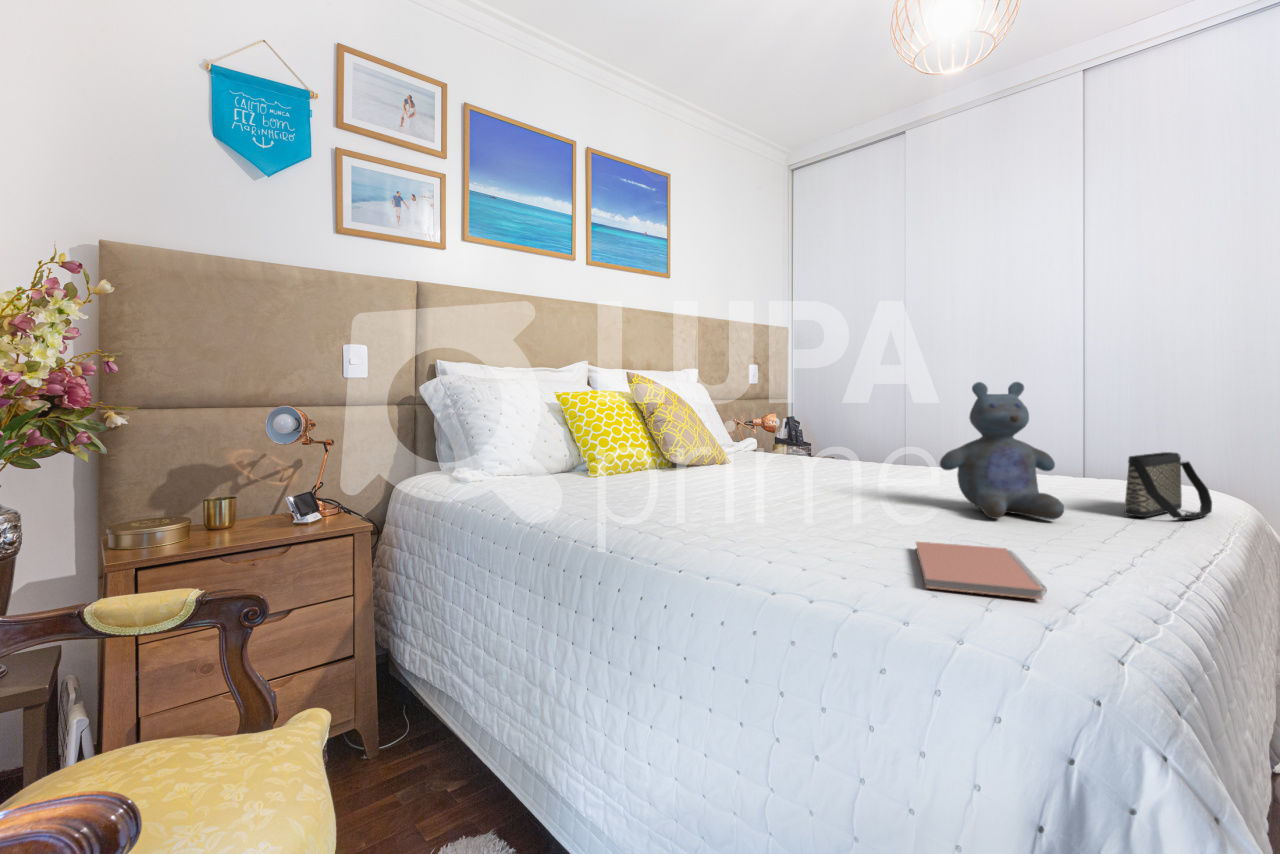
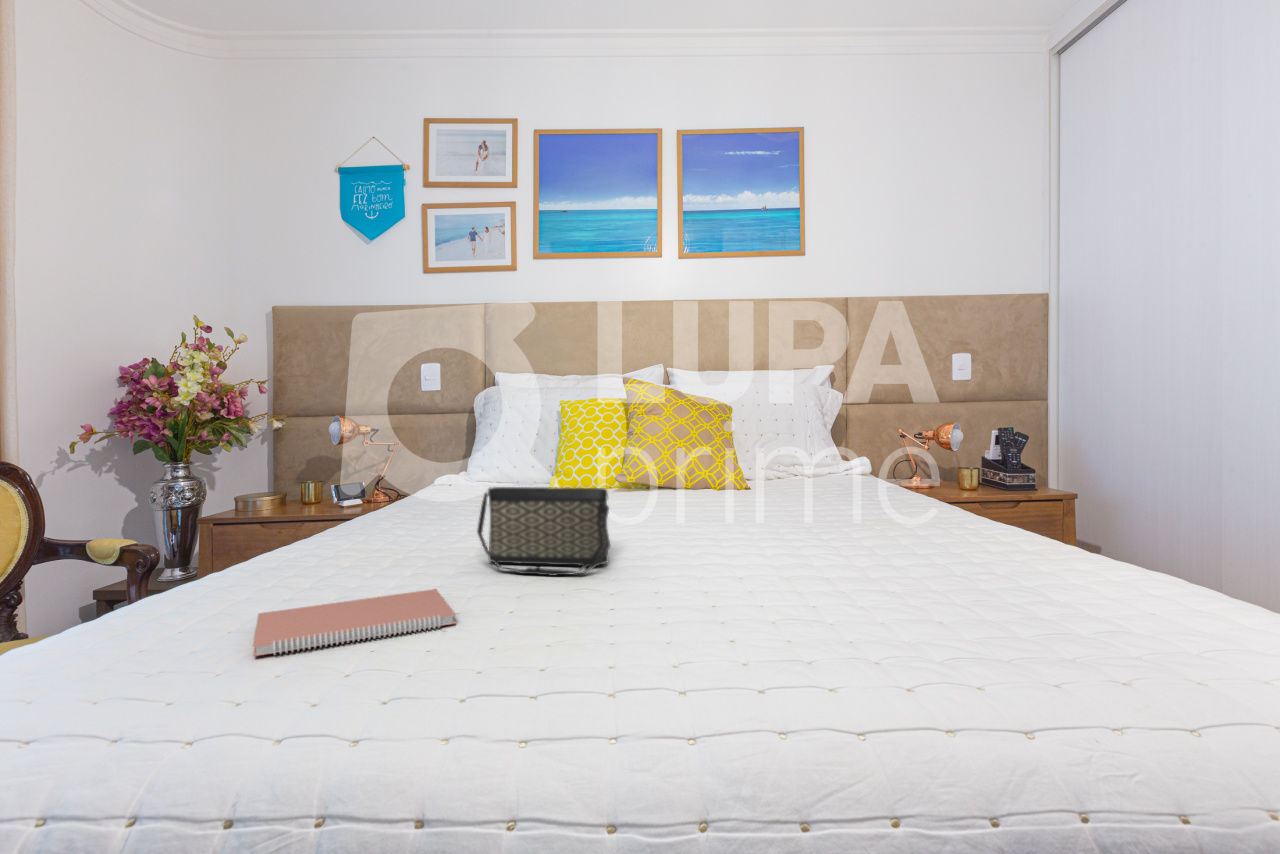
stuffed bear: present [940,382,1064,520] -> none [673,395,840,610]
handbag: present [1124,452,1212,519] -> present [477,487,610,575]

